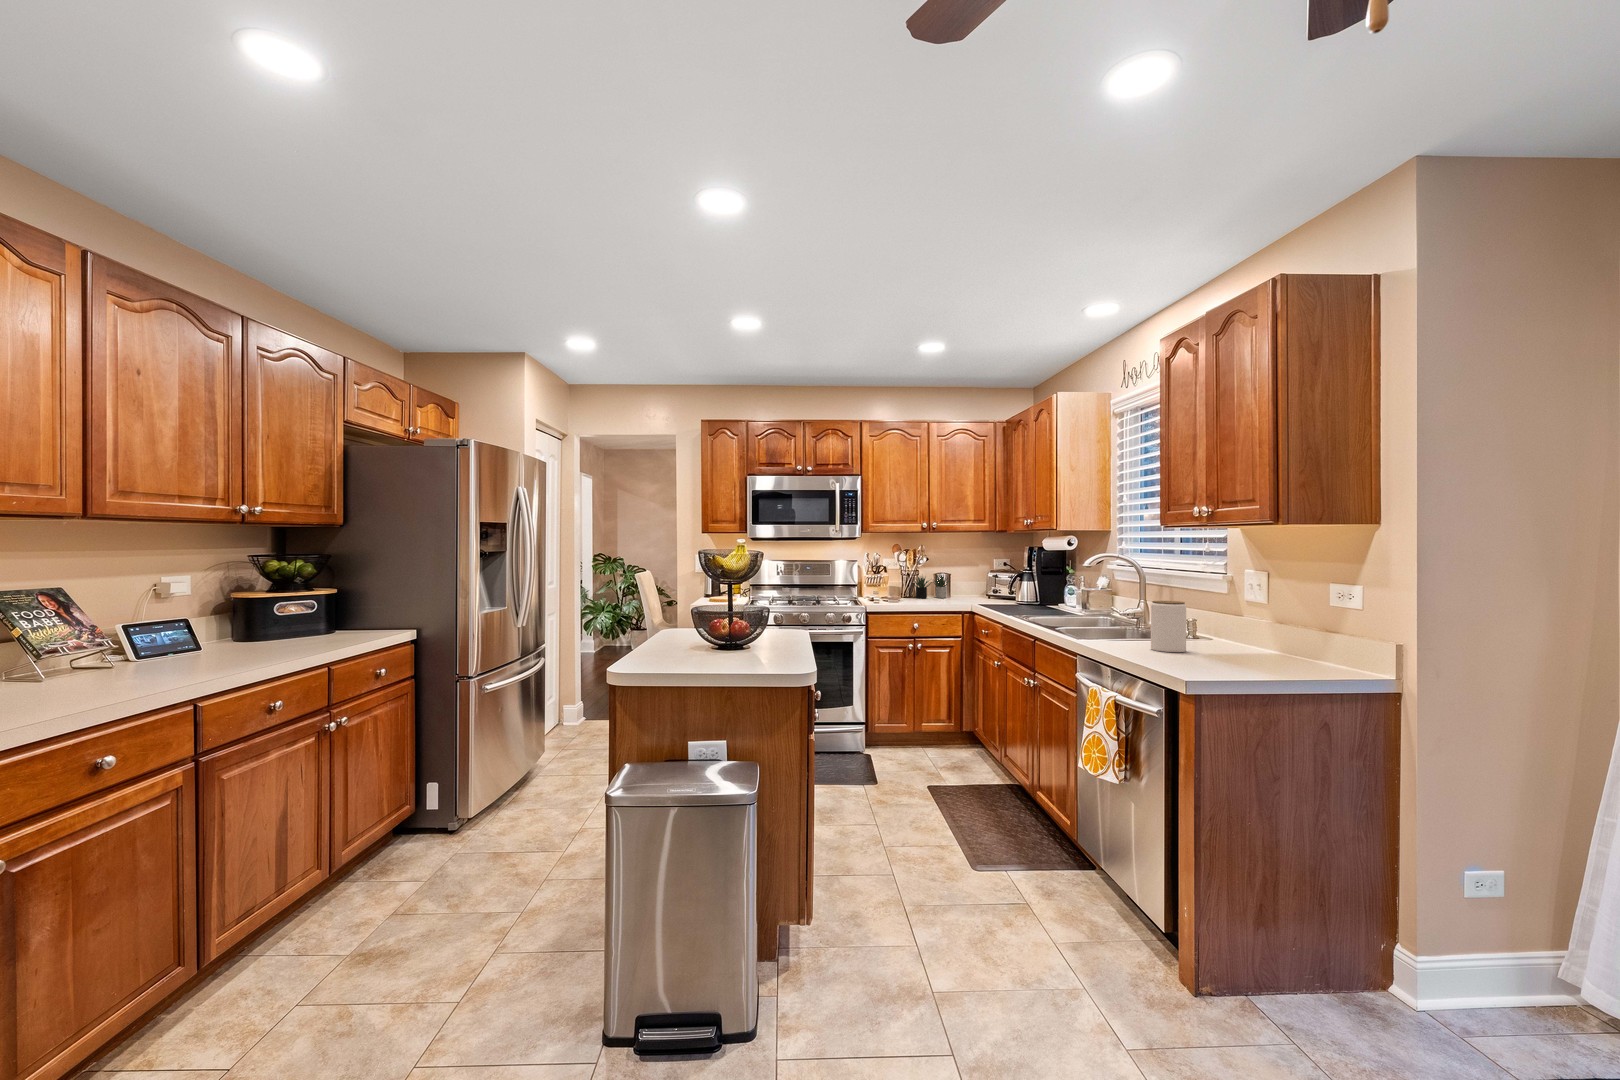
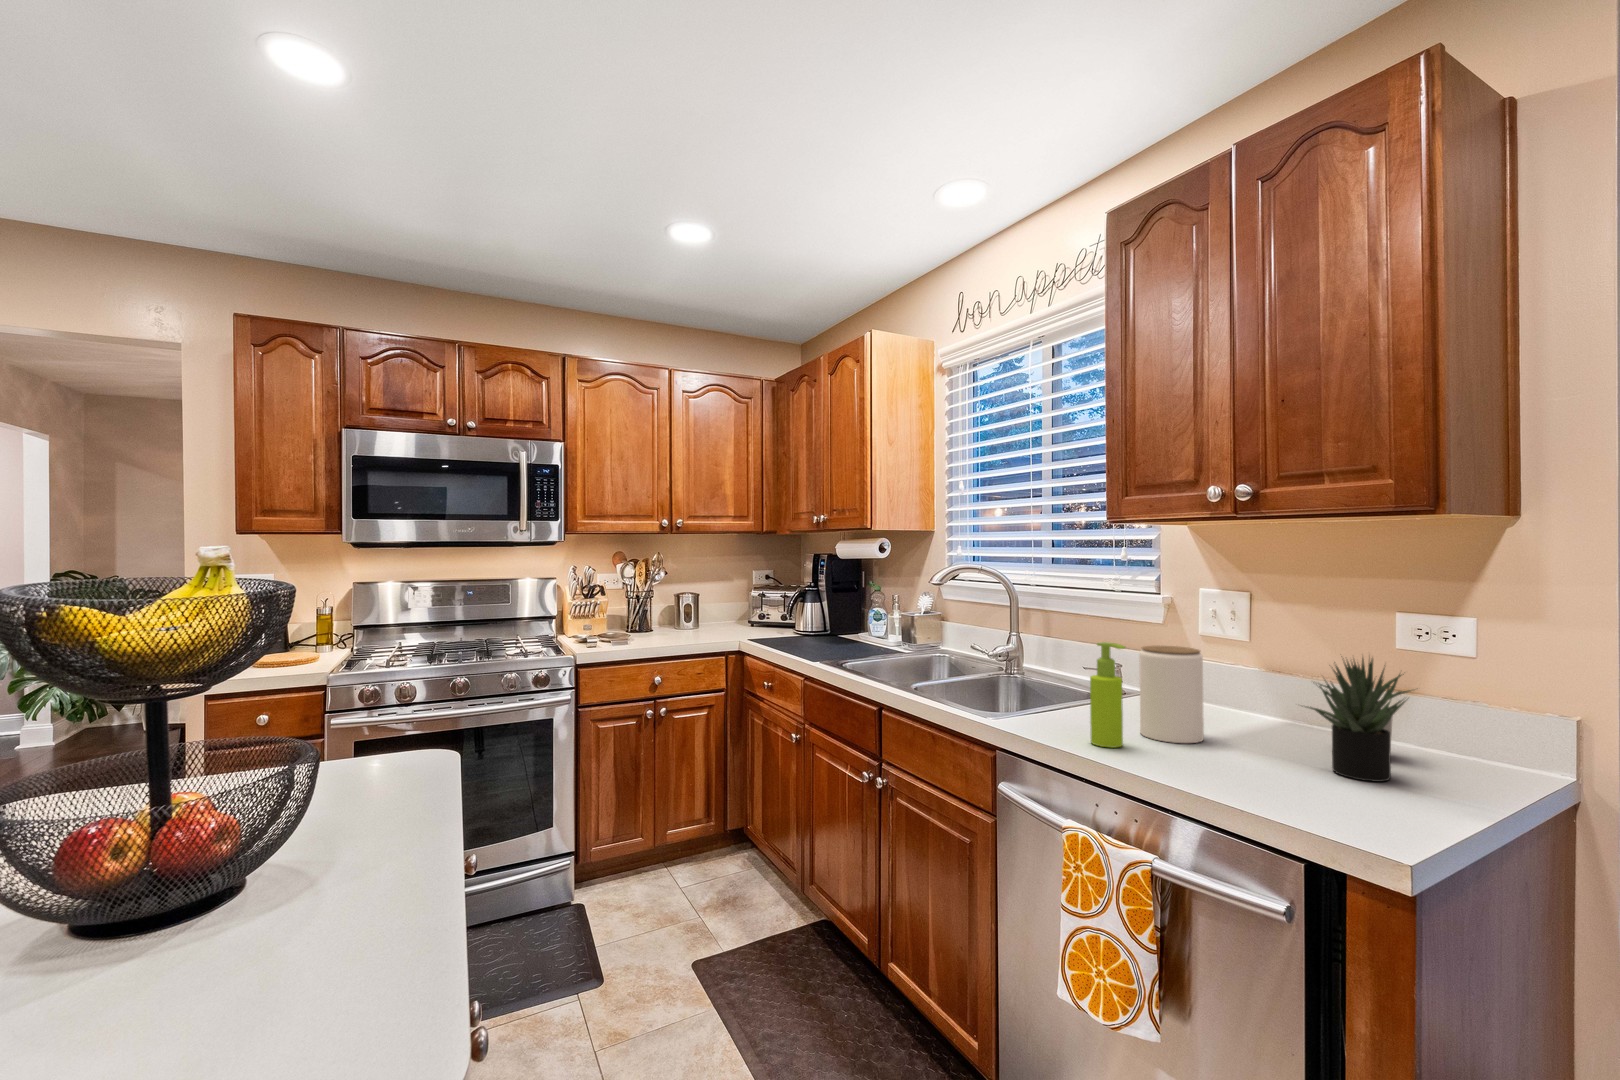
succulent plant: present [911,573,950,599] -> present [1307,658,1410,782]
soap dispenser: none [1112,596,1129,650] -> present [1090,642,1125,748]

